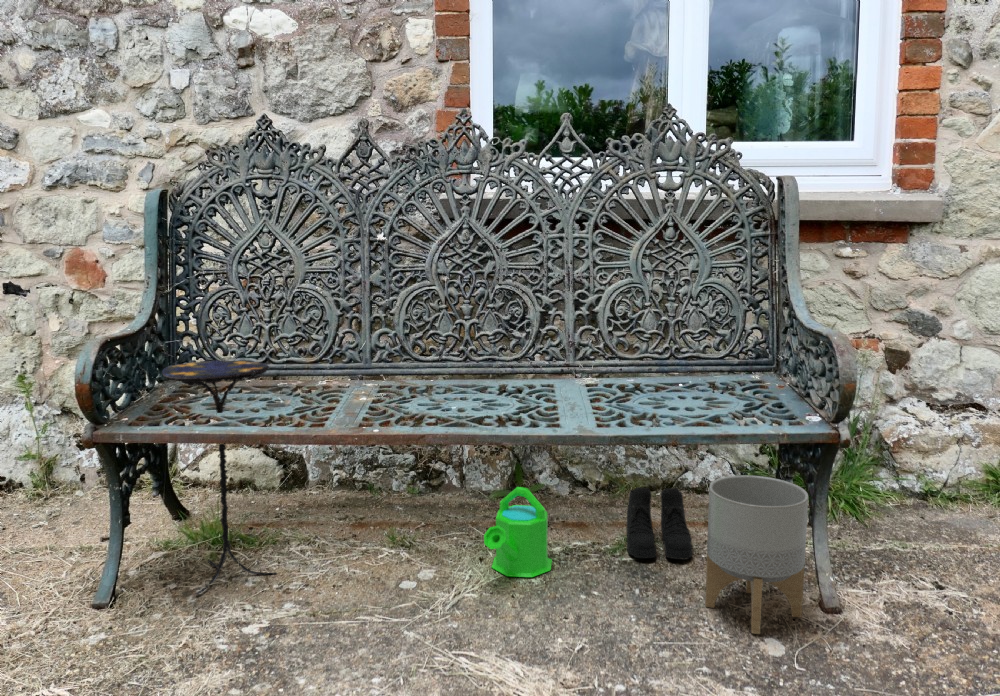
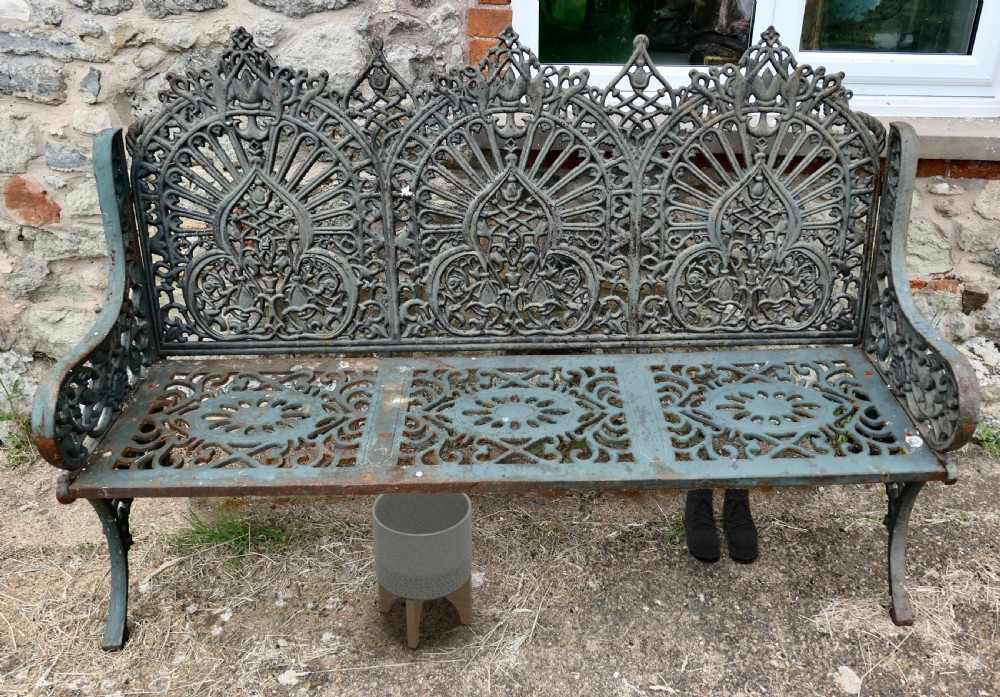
side table: present [162,360,276,594] -> none [169,355,309,619]
planter: present [705,475,808,634] -> present [372,492,472,648]
watering can: present [484,487,552,577] -> none [541,489,608,586]

